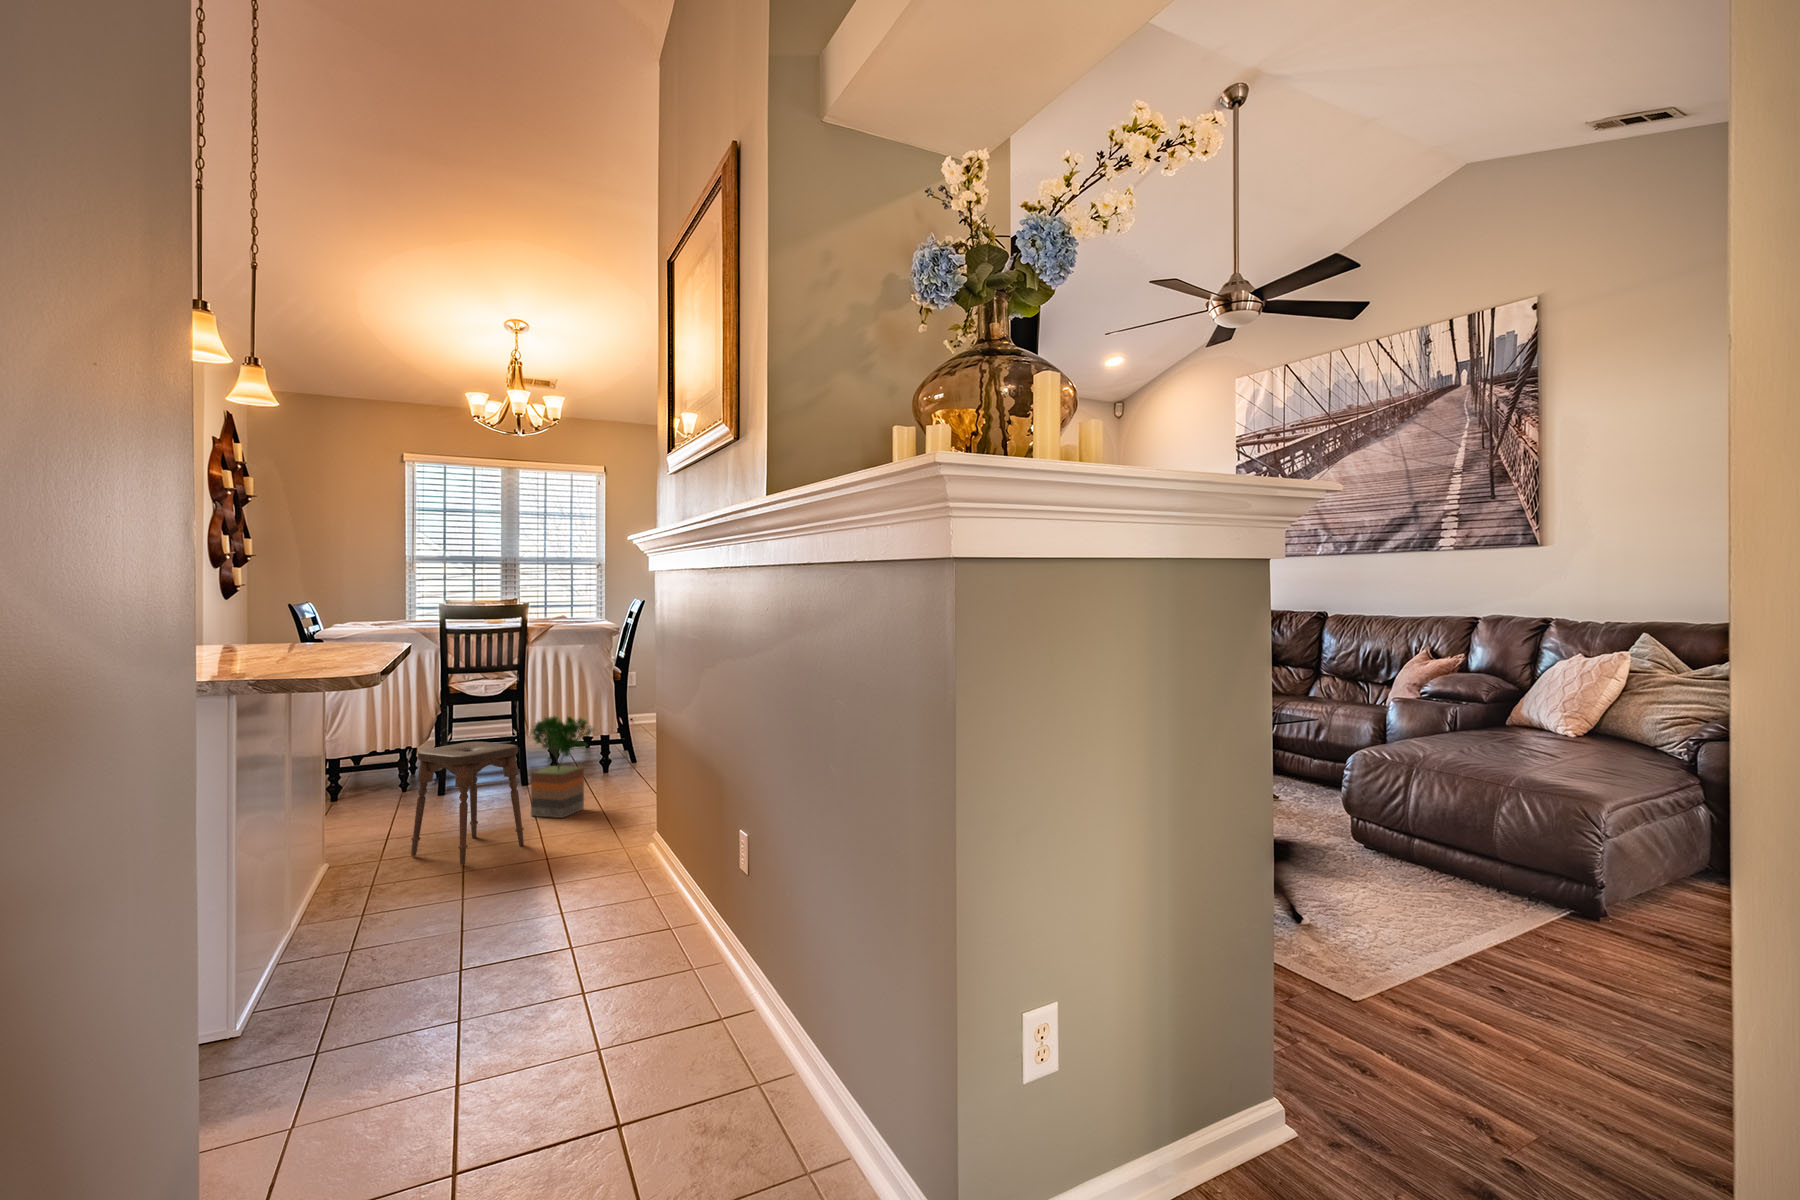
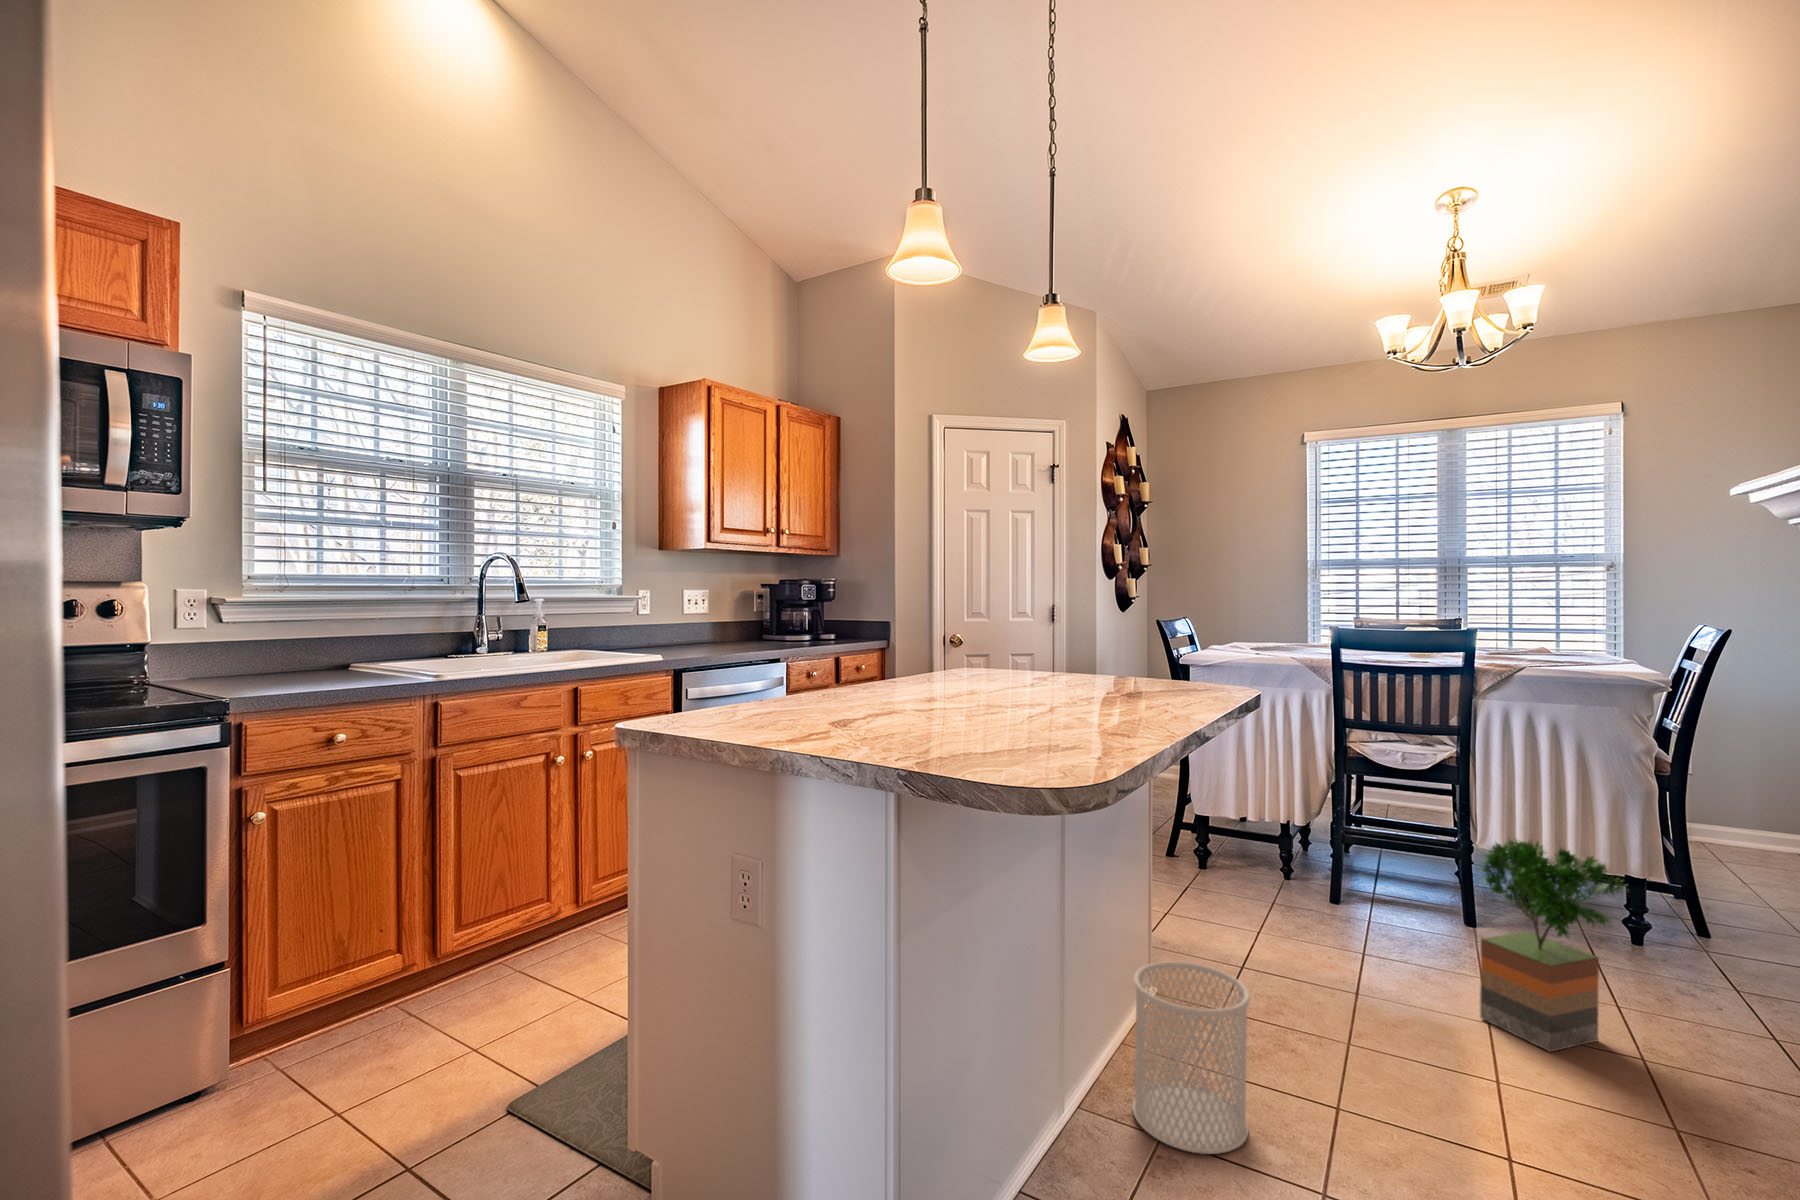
stool: present [411,742,524,865] -> none [1259,868,1464,1115]
wastebasket: none [341,805,417,902] -> present [1133,961,1250,1154]

